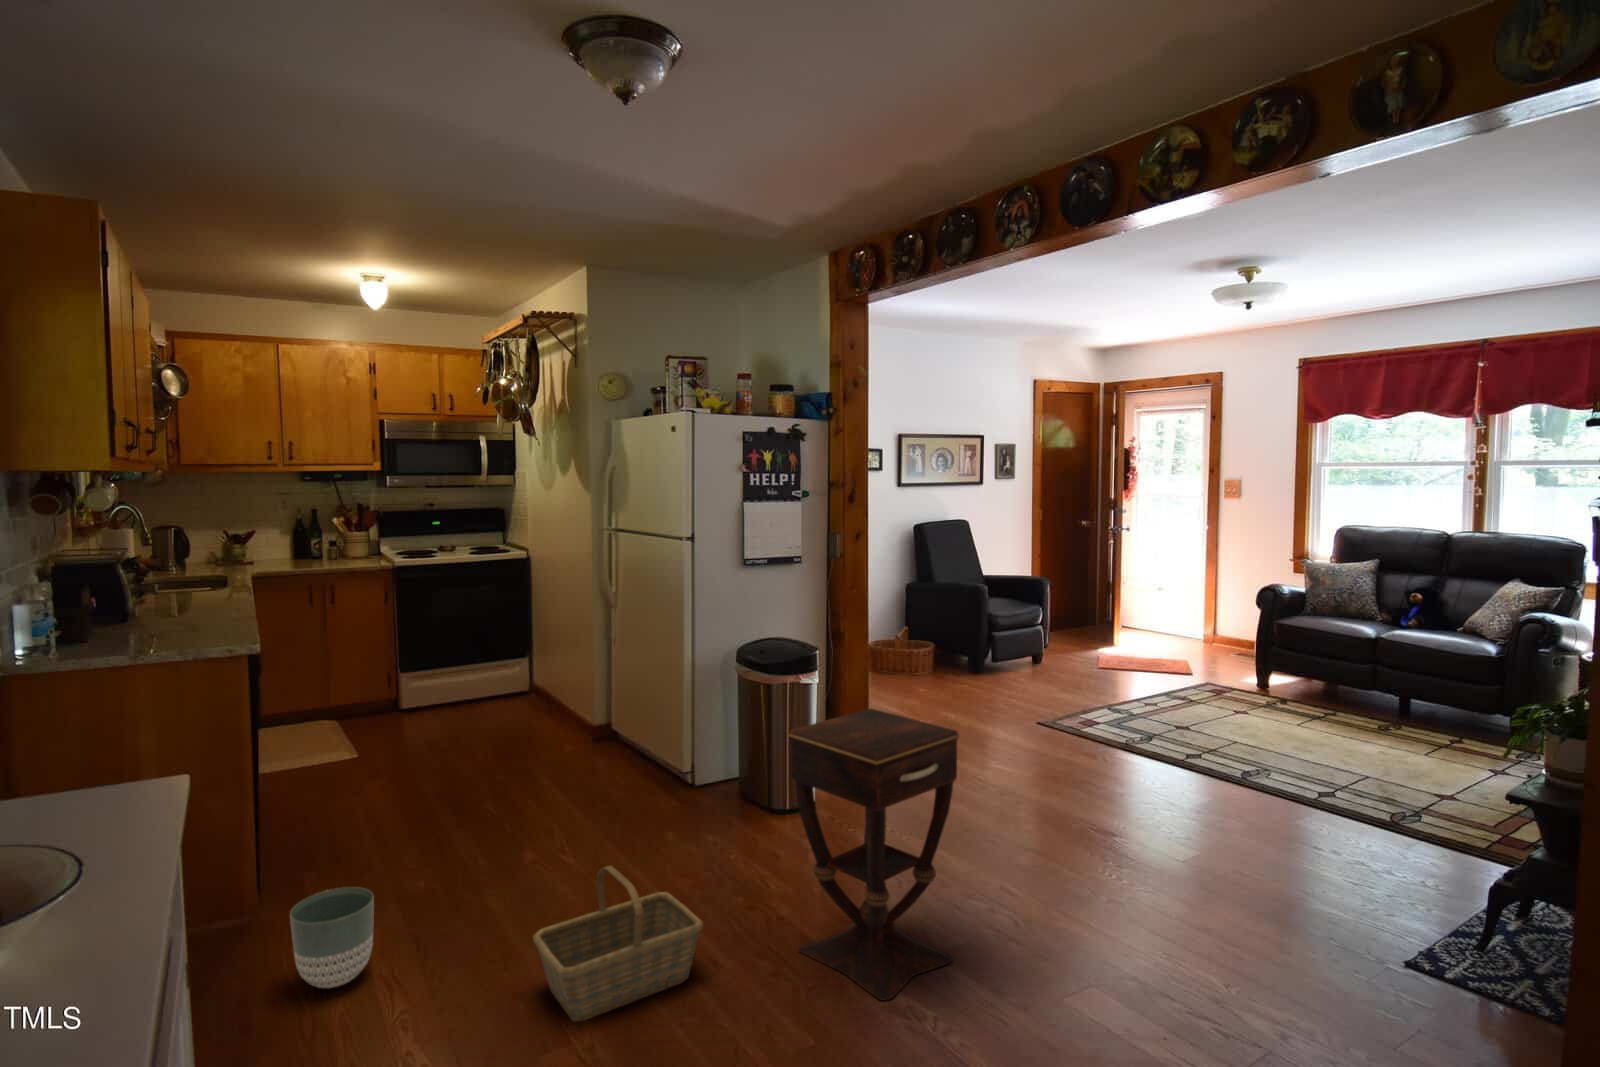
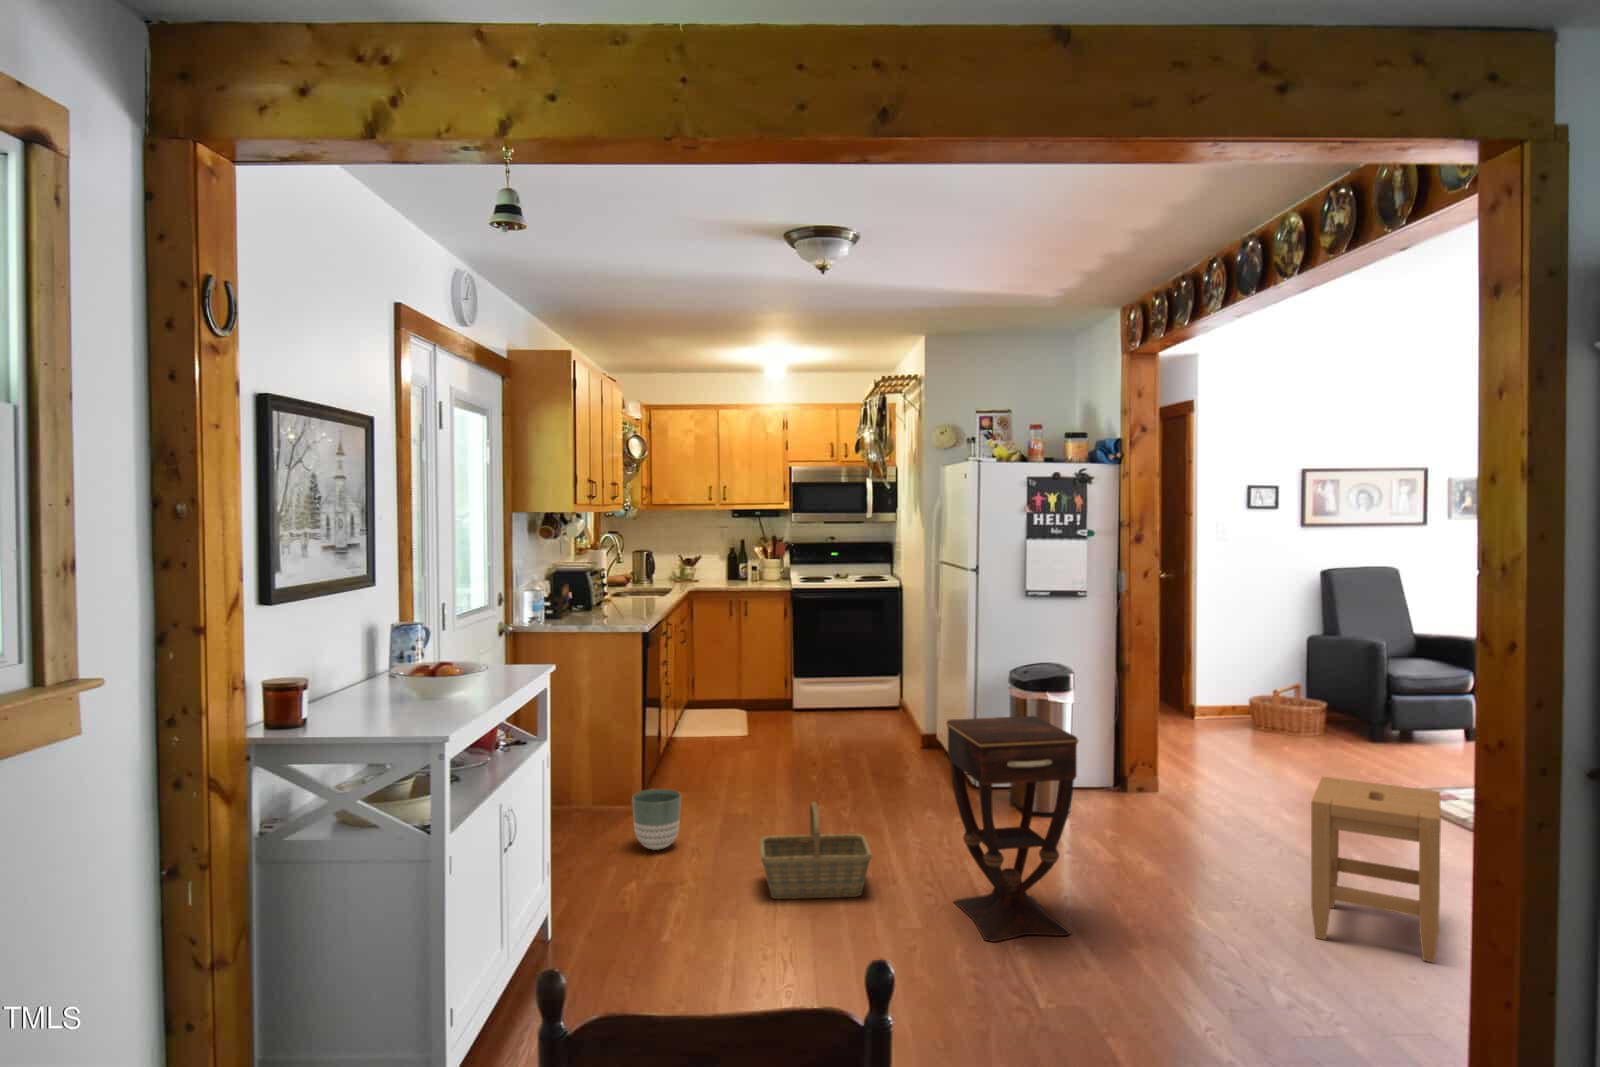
stool: none [1102,727,1247,891] -> present [1311,777,1441,962]

